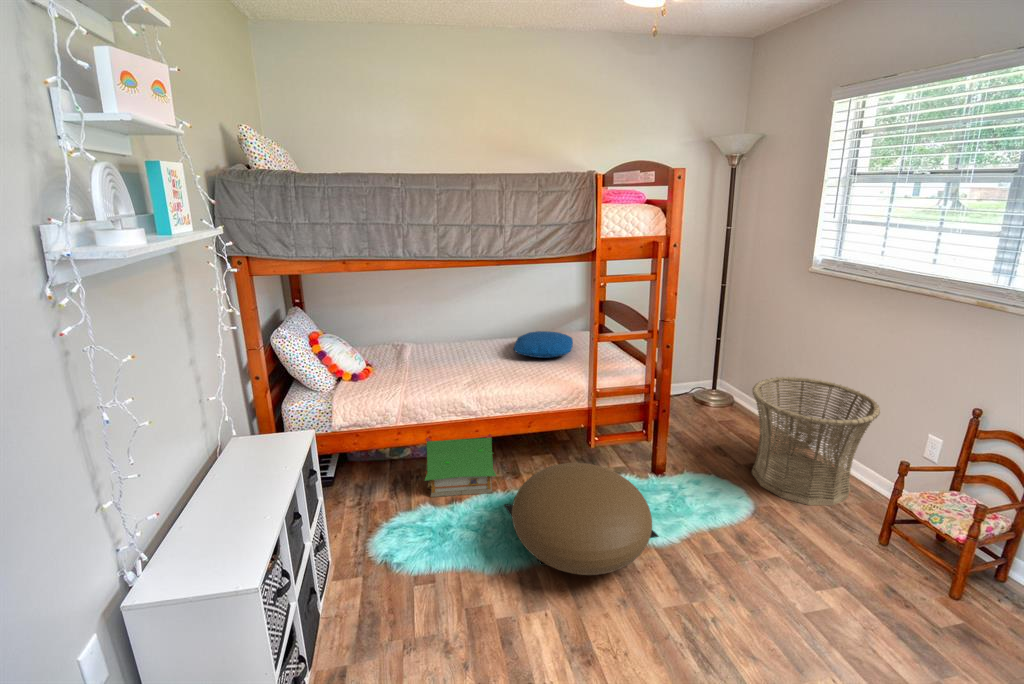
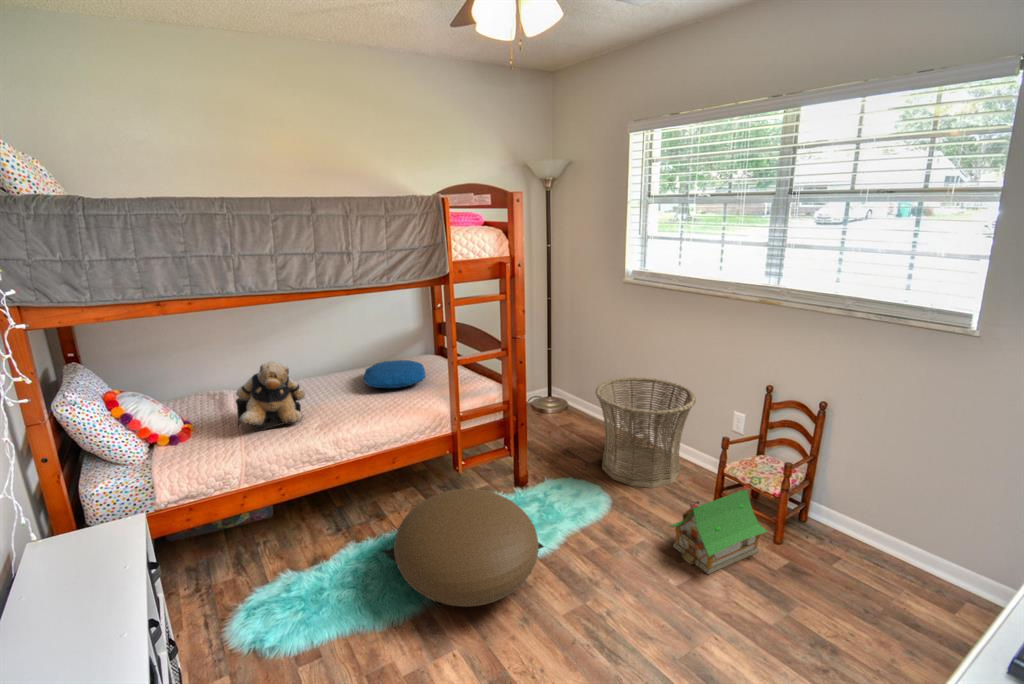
teddy bear: none [402,321,458,381] -> present [236,362,305,431]
toy house: present [425,434,496,497] -> present [669,485,767,574]

